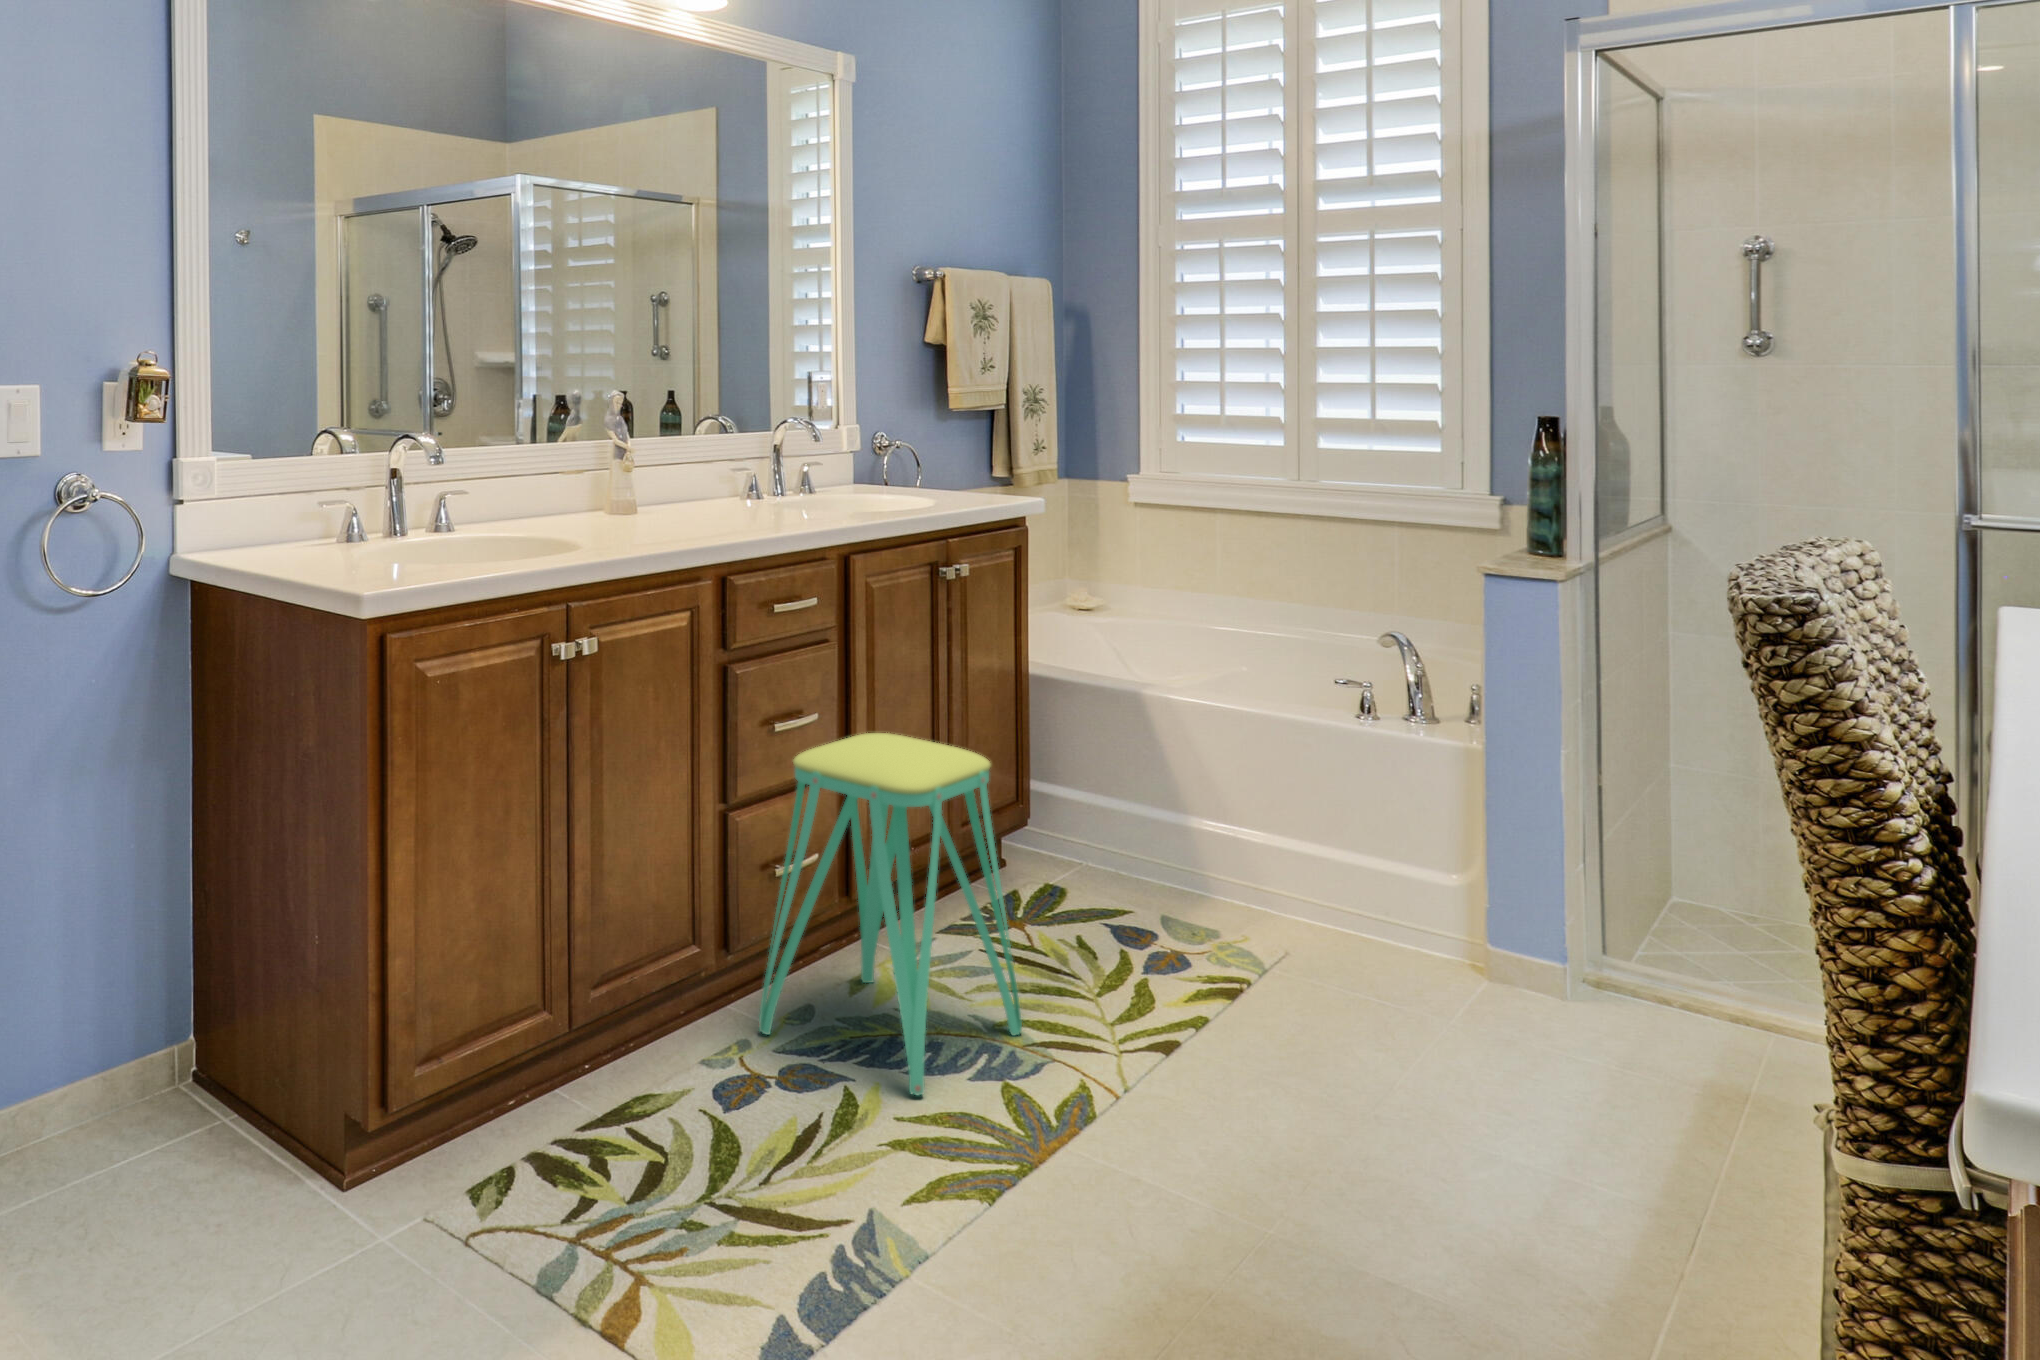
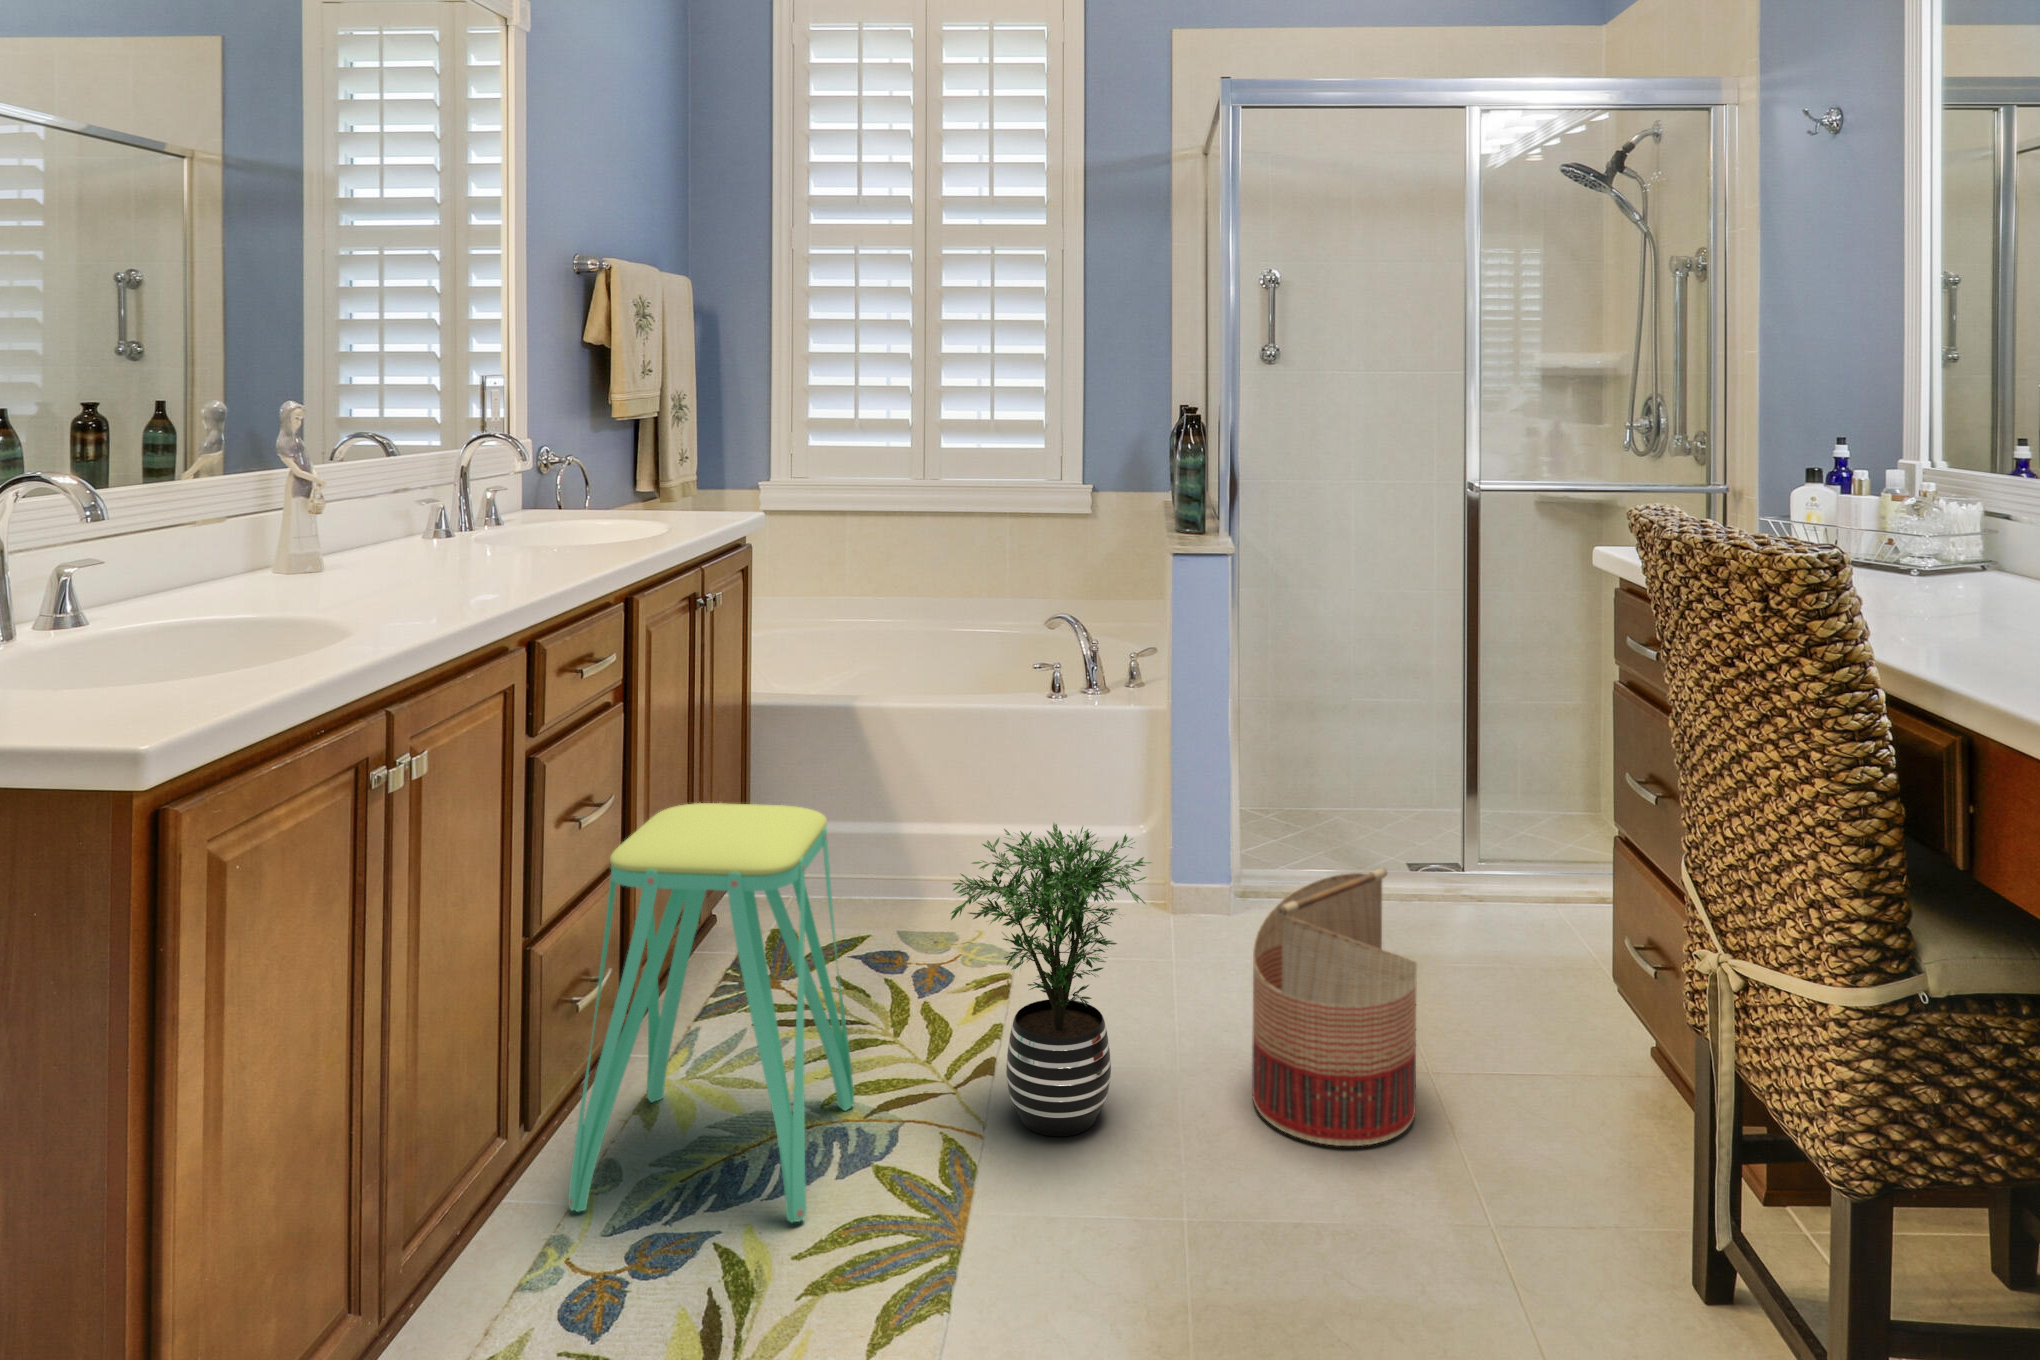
potted plant: none [1094,809,1313,1120] -> present [951,823,1151,1136]
basket: none [1429,941,1642,1241] -> present [1252,869,1417,1146]

